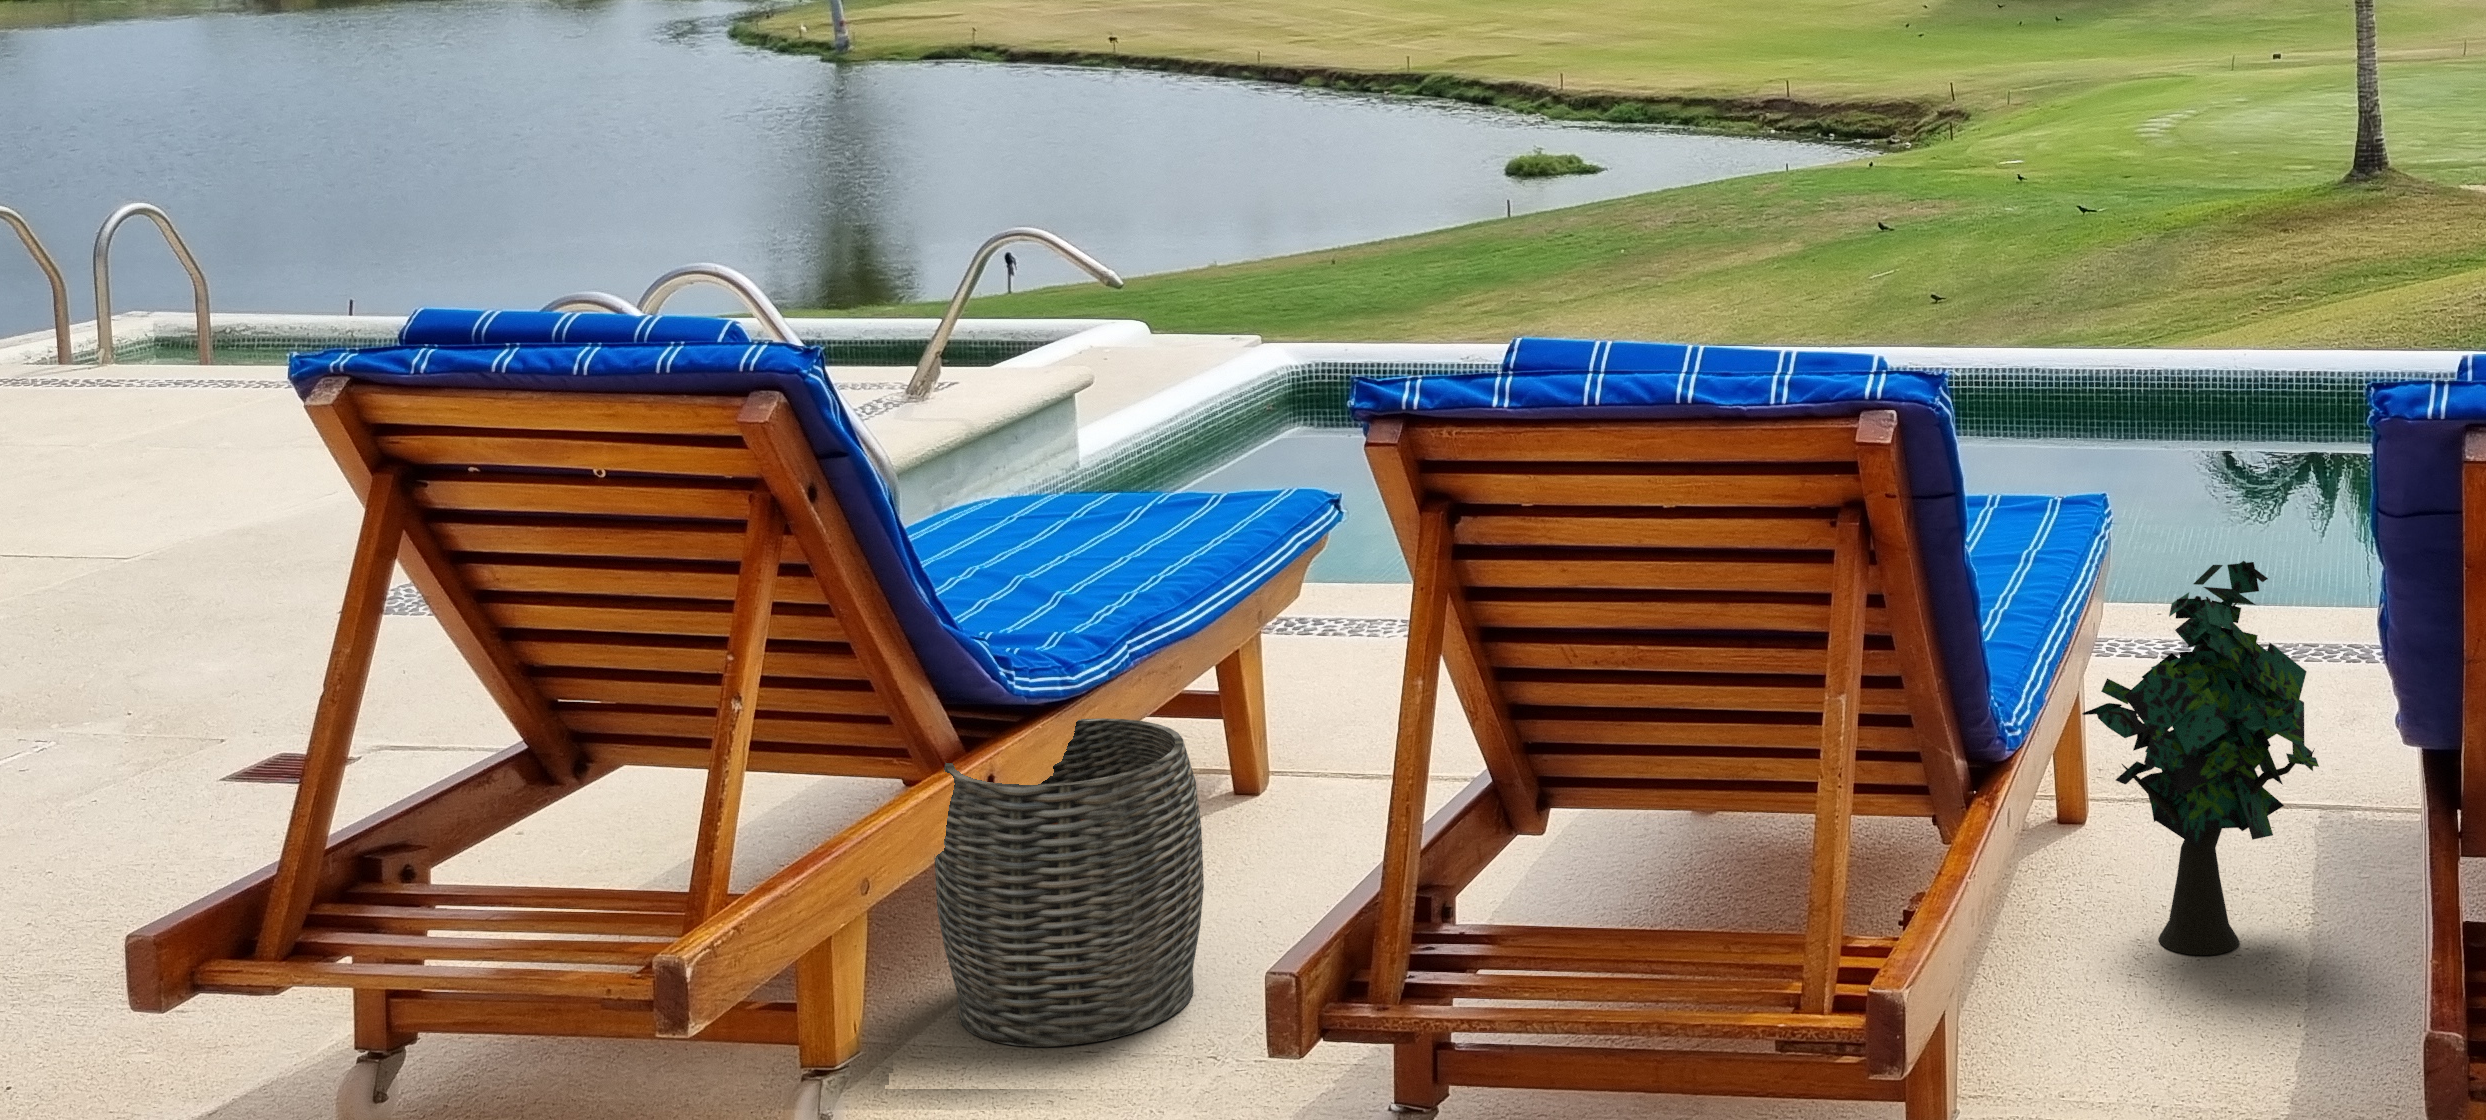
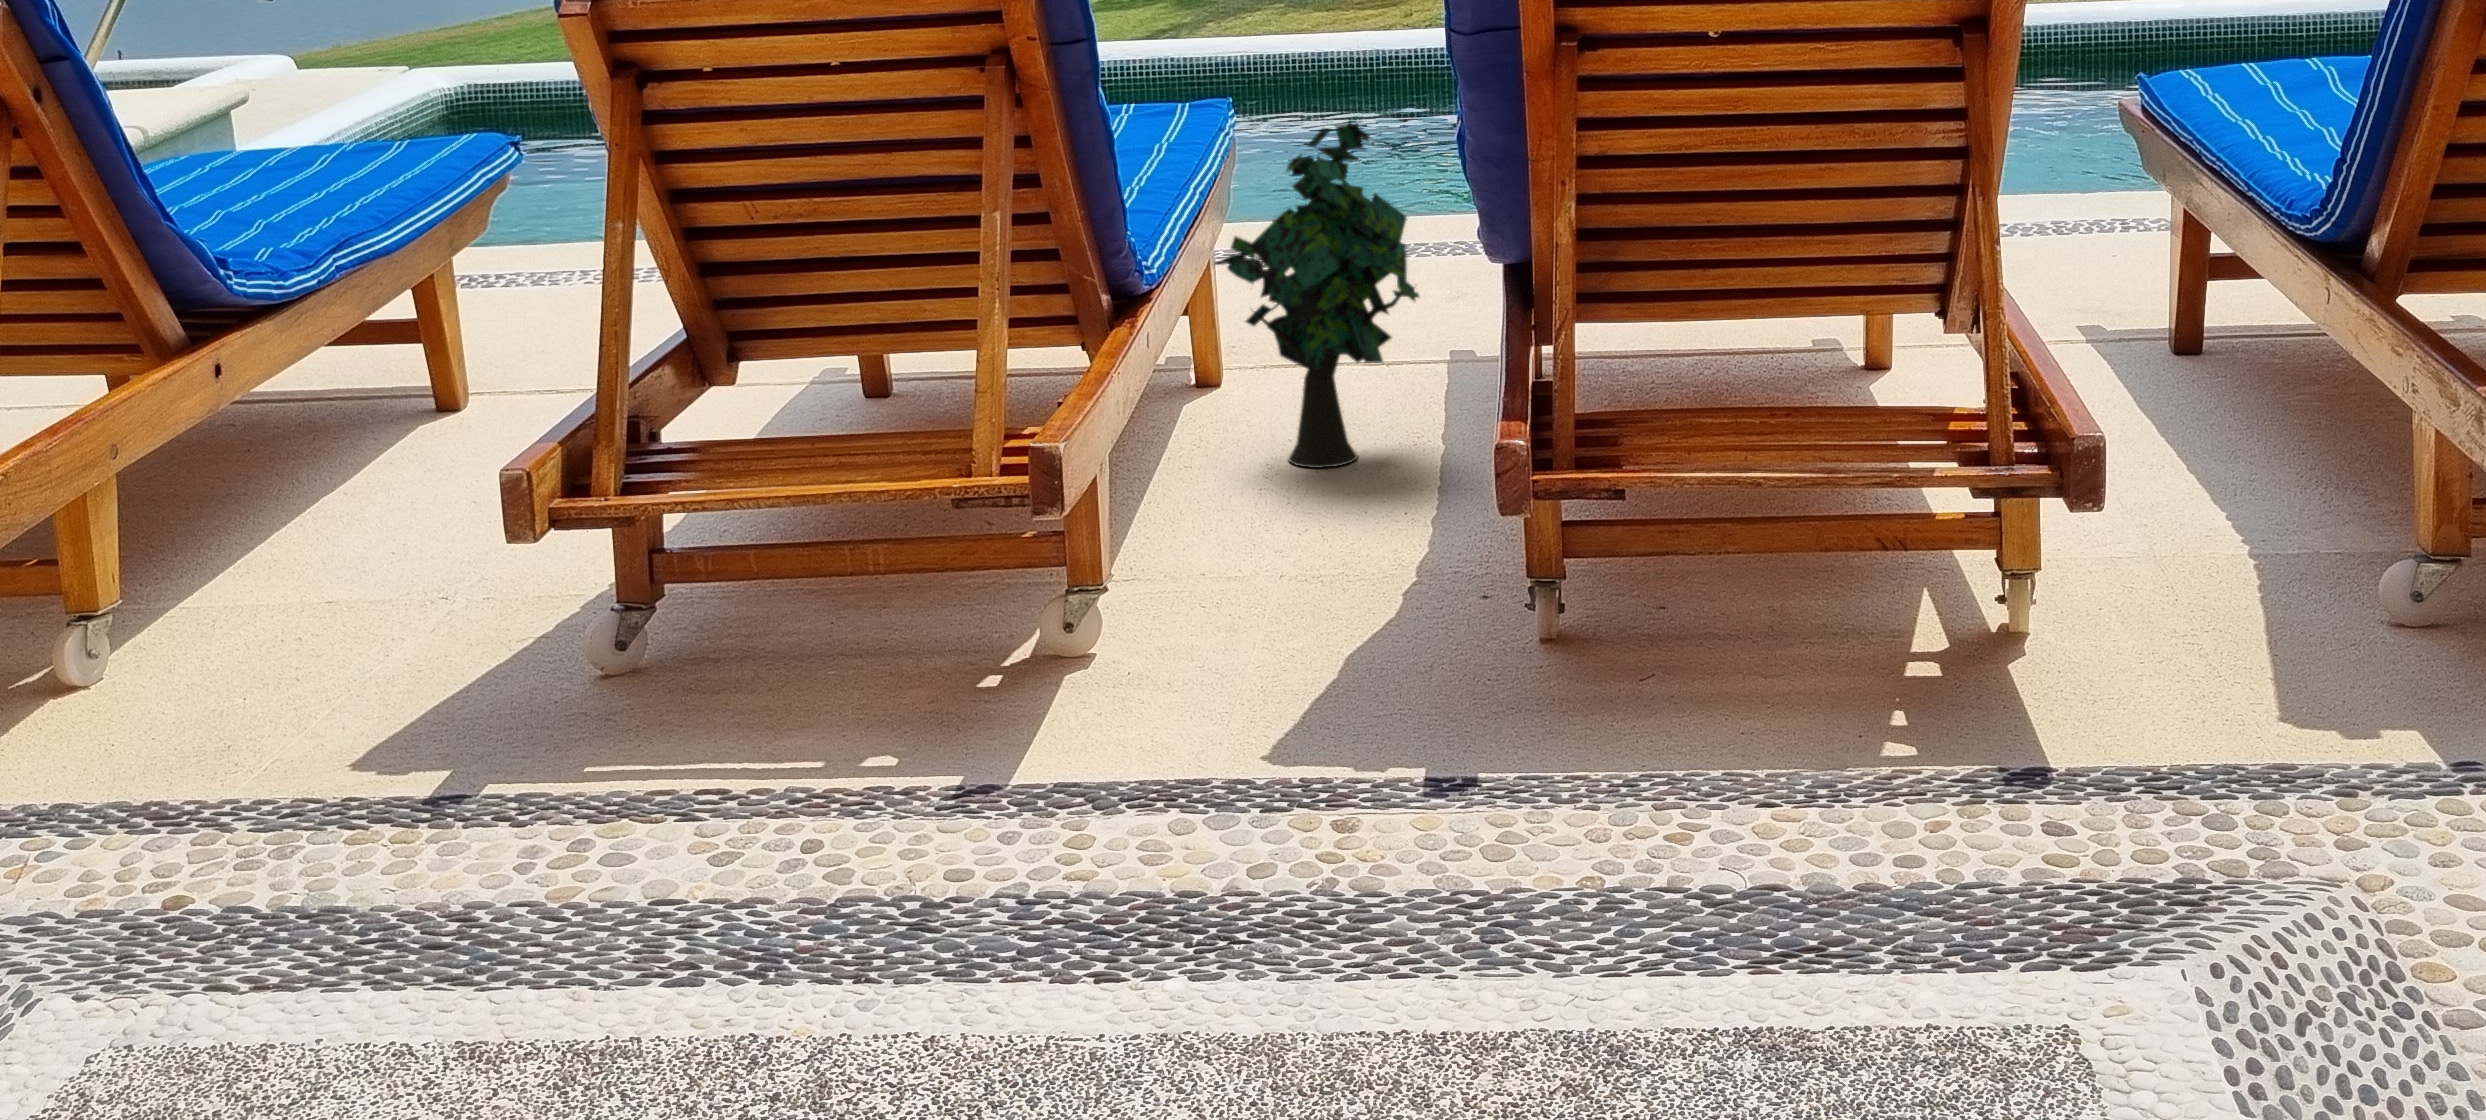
woven basket: present [935,718,1204,1047] -> none [170,315,427,600]

